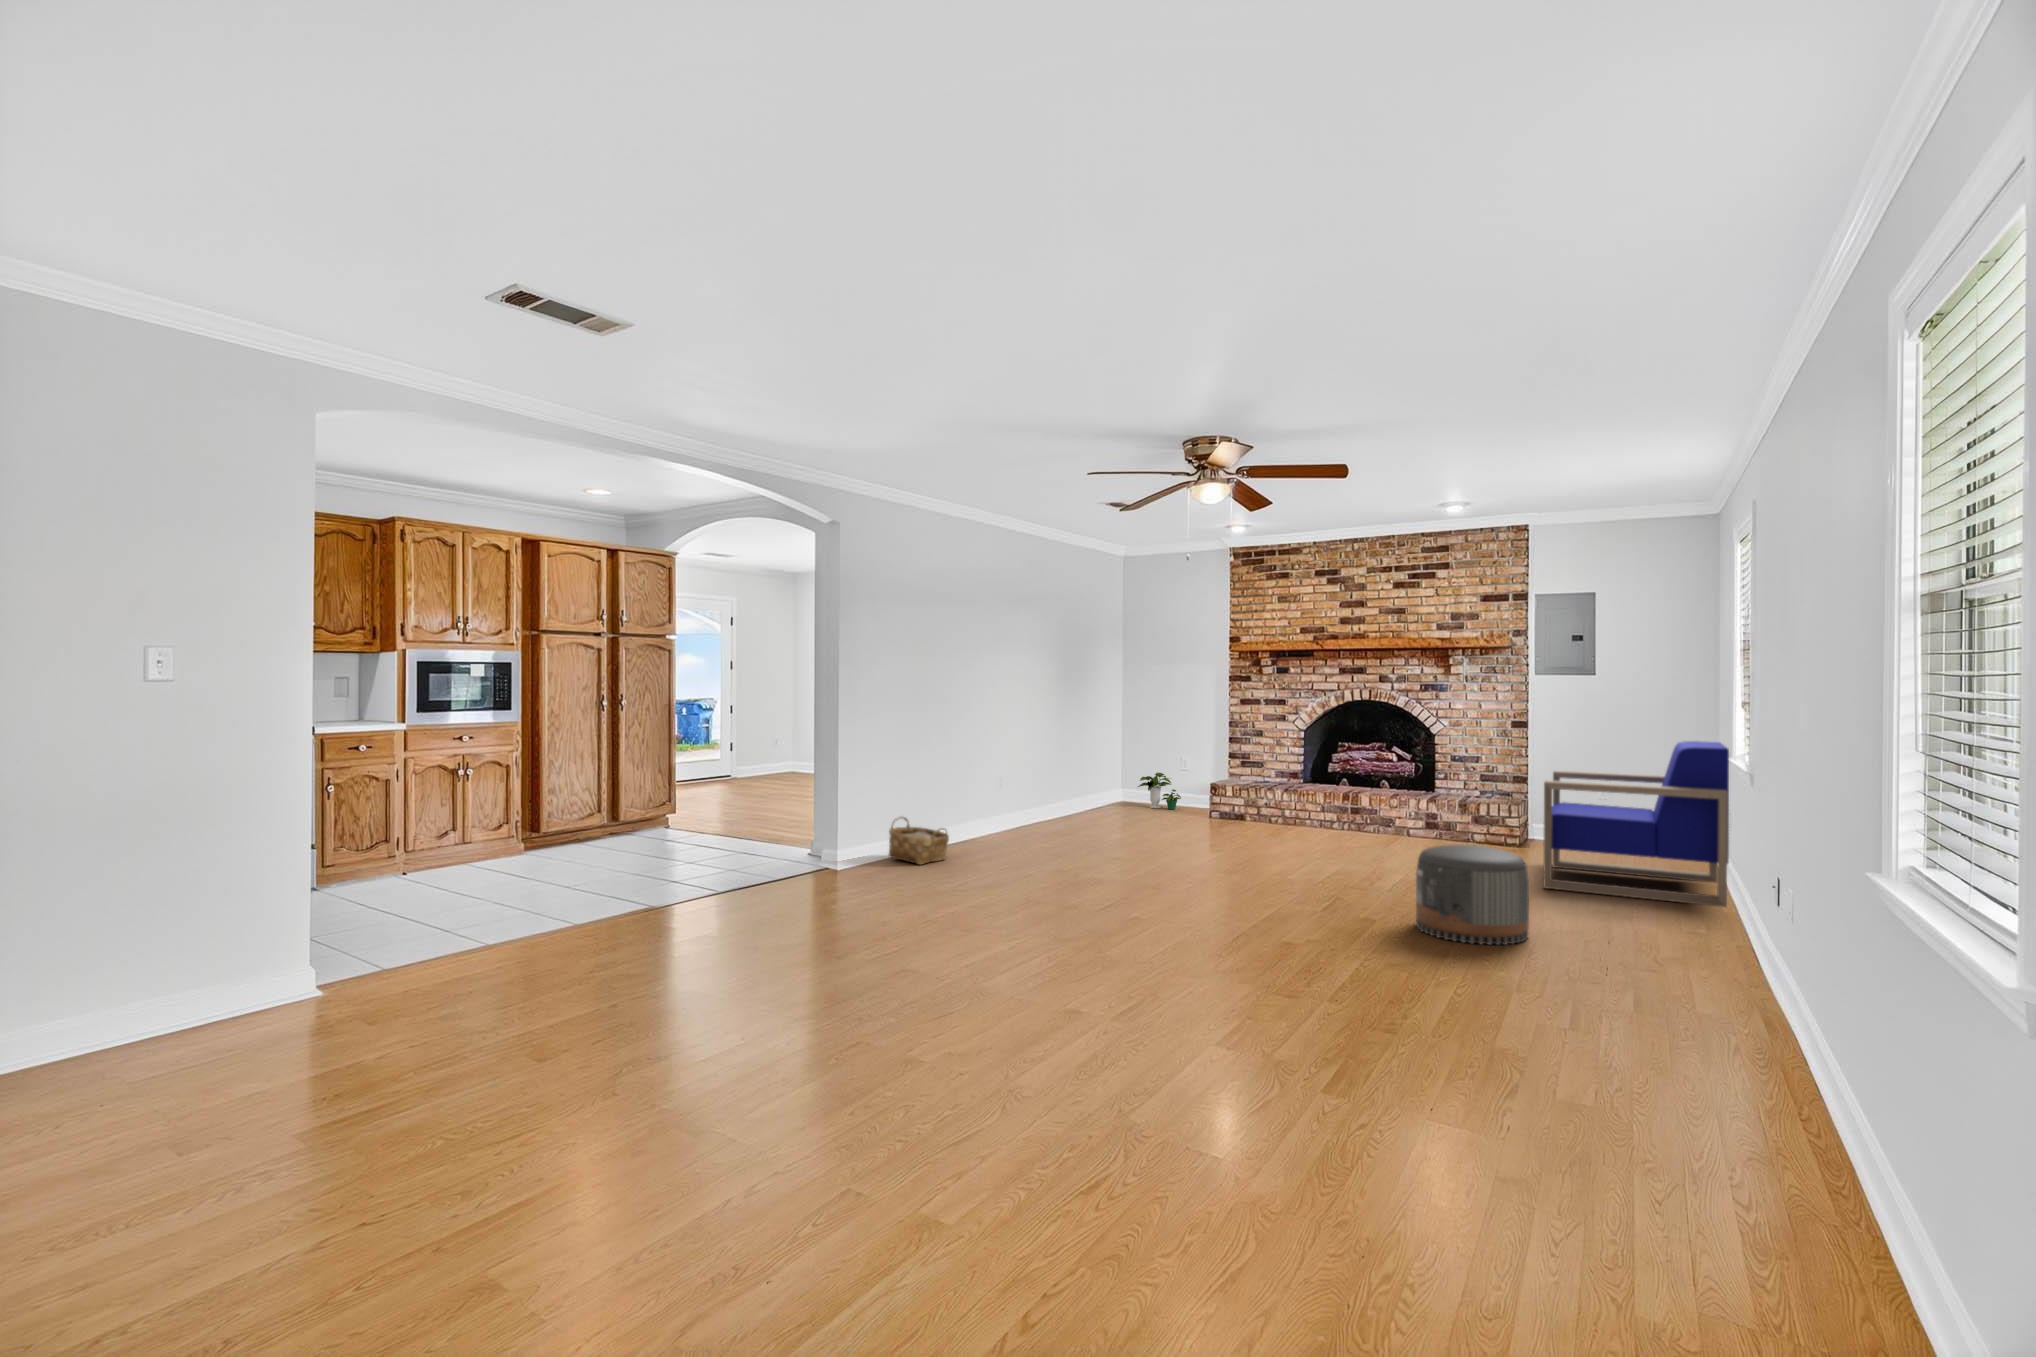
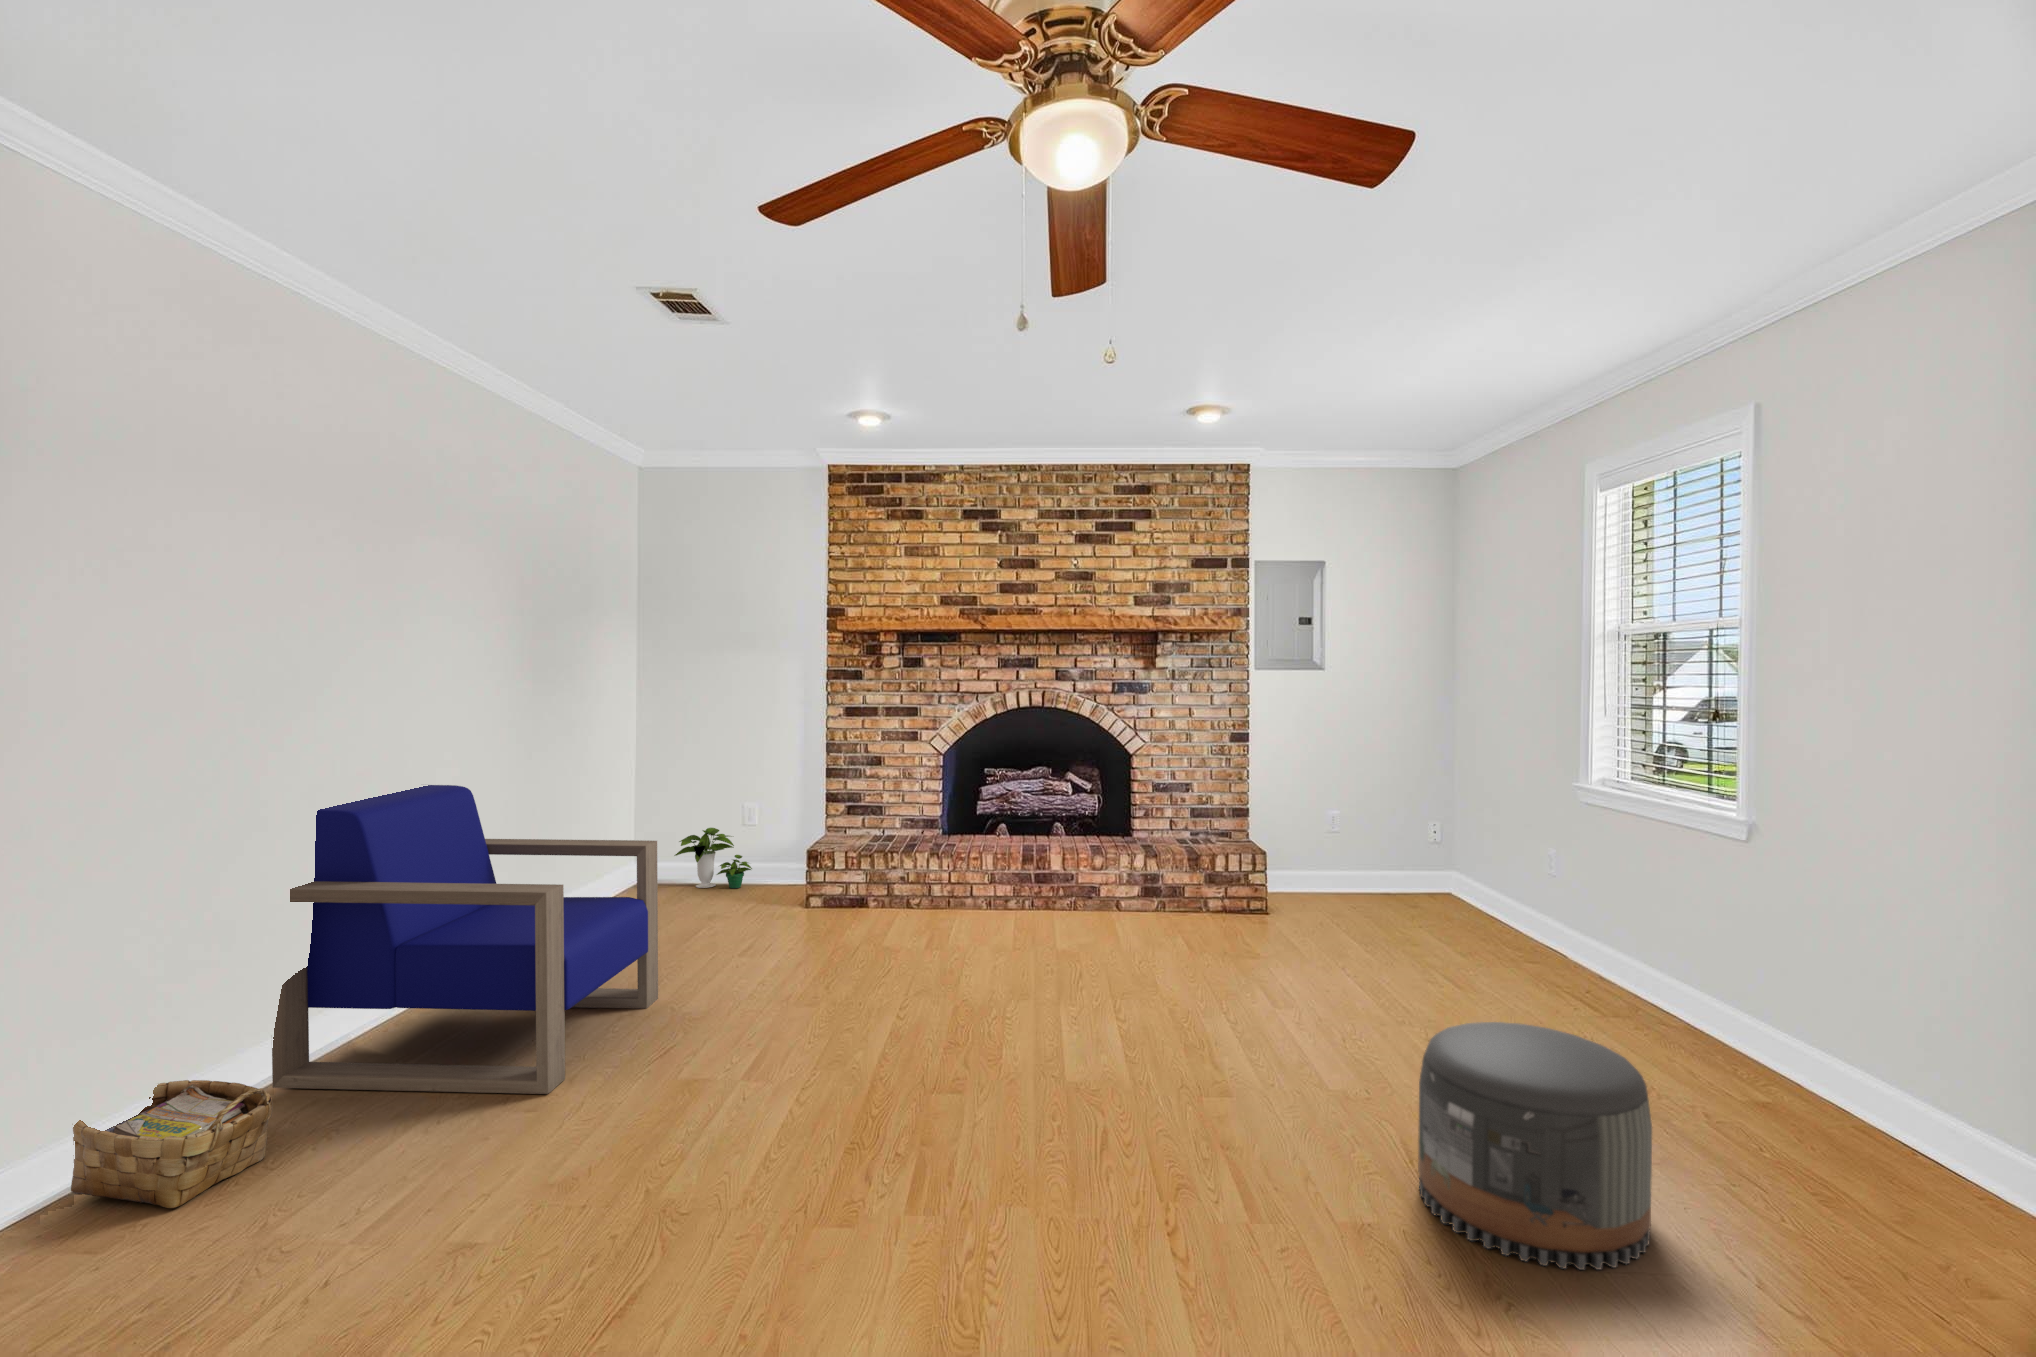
armchair: present [1543,741,1729,907] -> present [272,785,658,1094]

